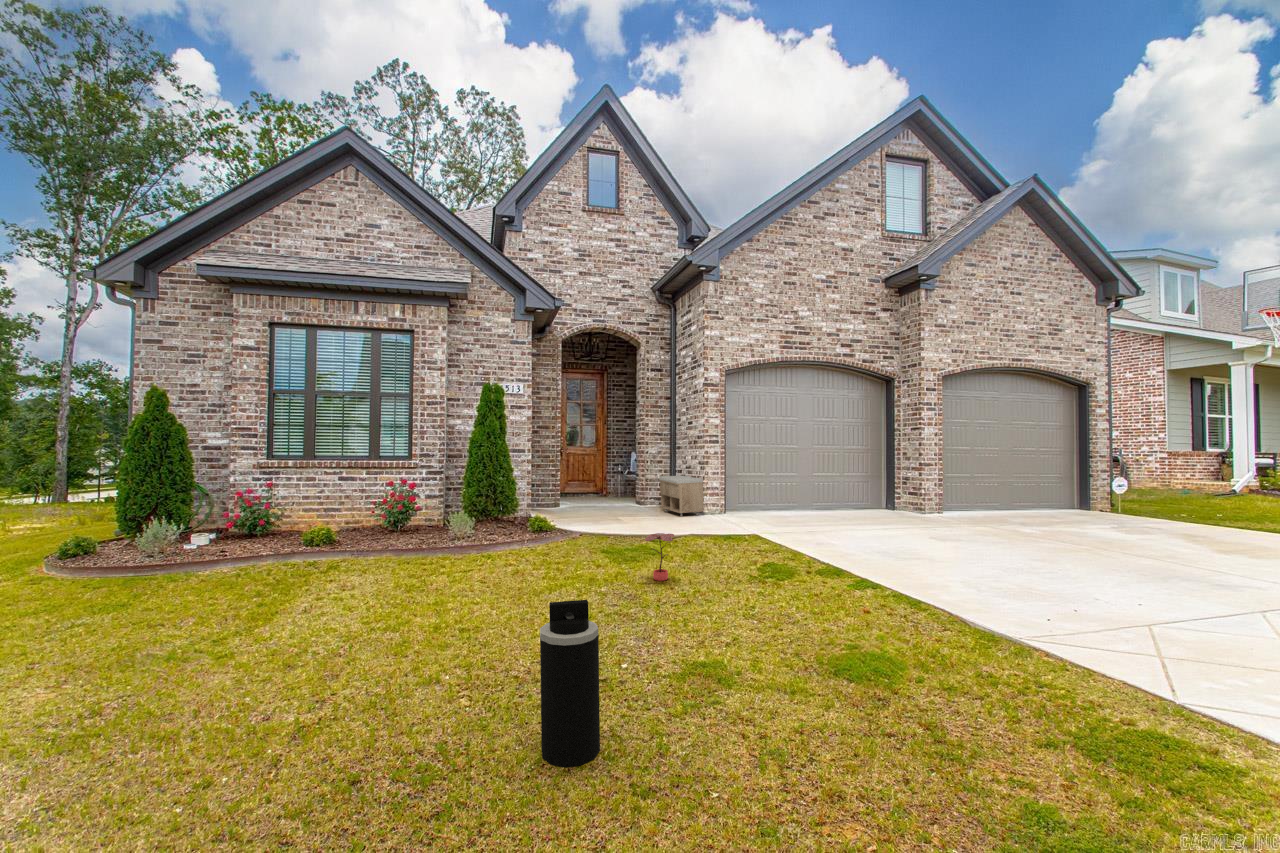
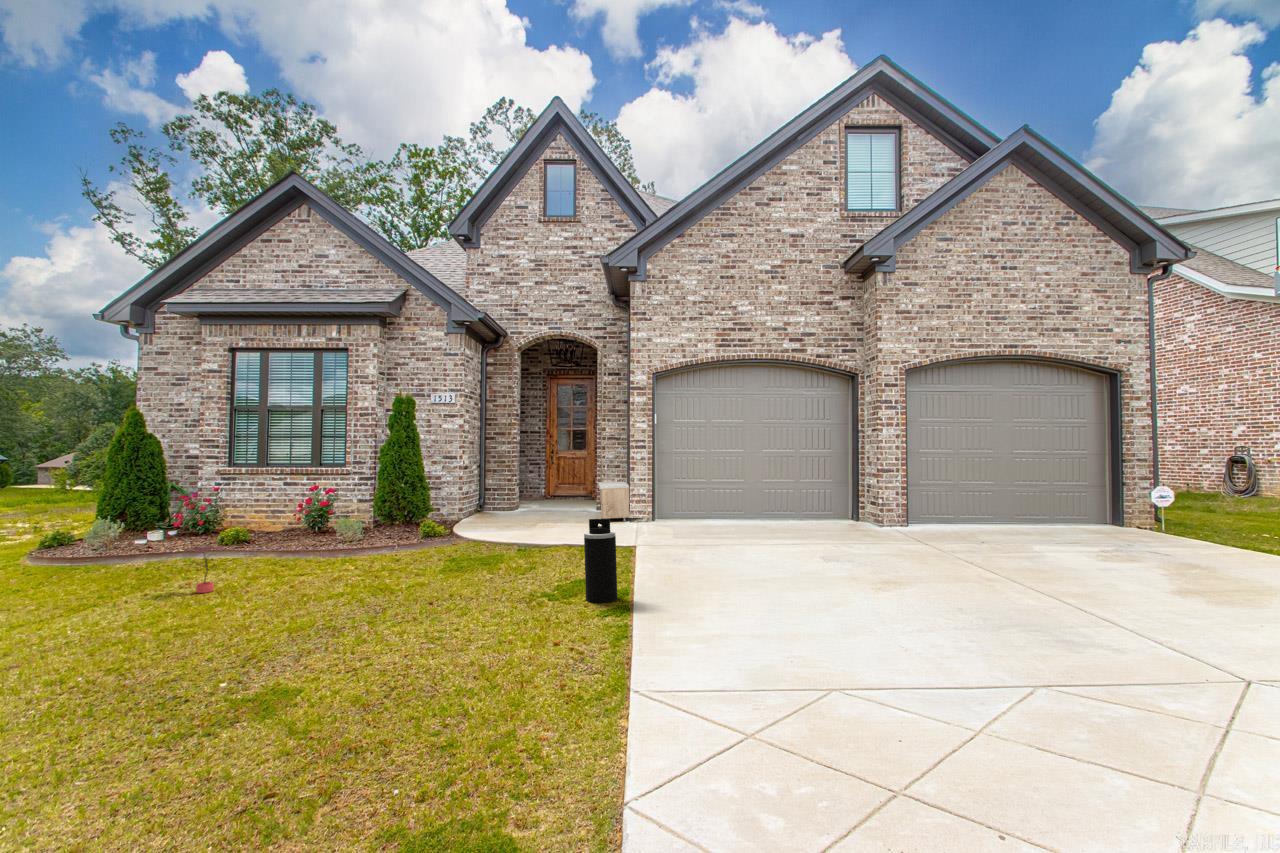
potted plant: present [645,533,674,581] -> present [185,545,224,593]
trash can: present [540,600,600,767] -> present [584,519,617,603]

